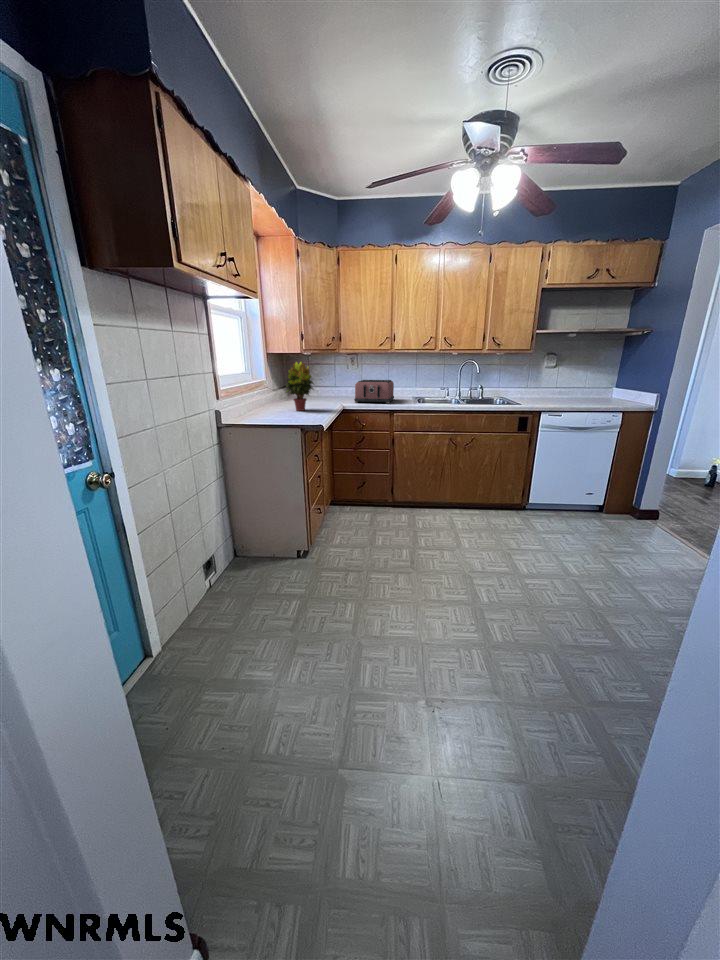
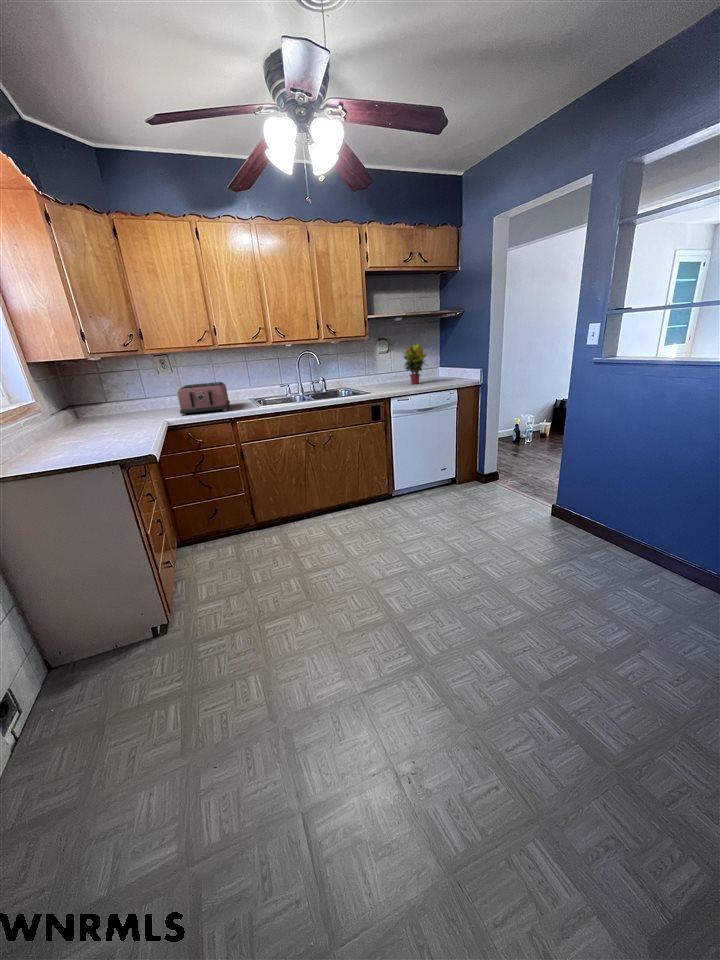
potted plant: present [286,362,314,411] -> present [404,344,426,384]

